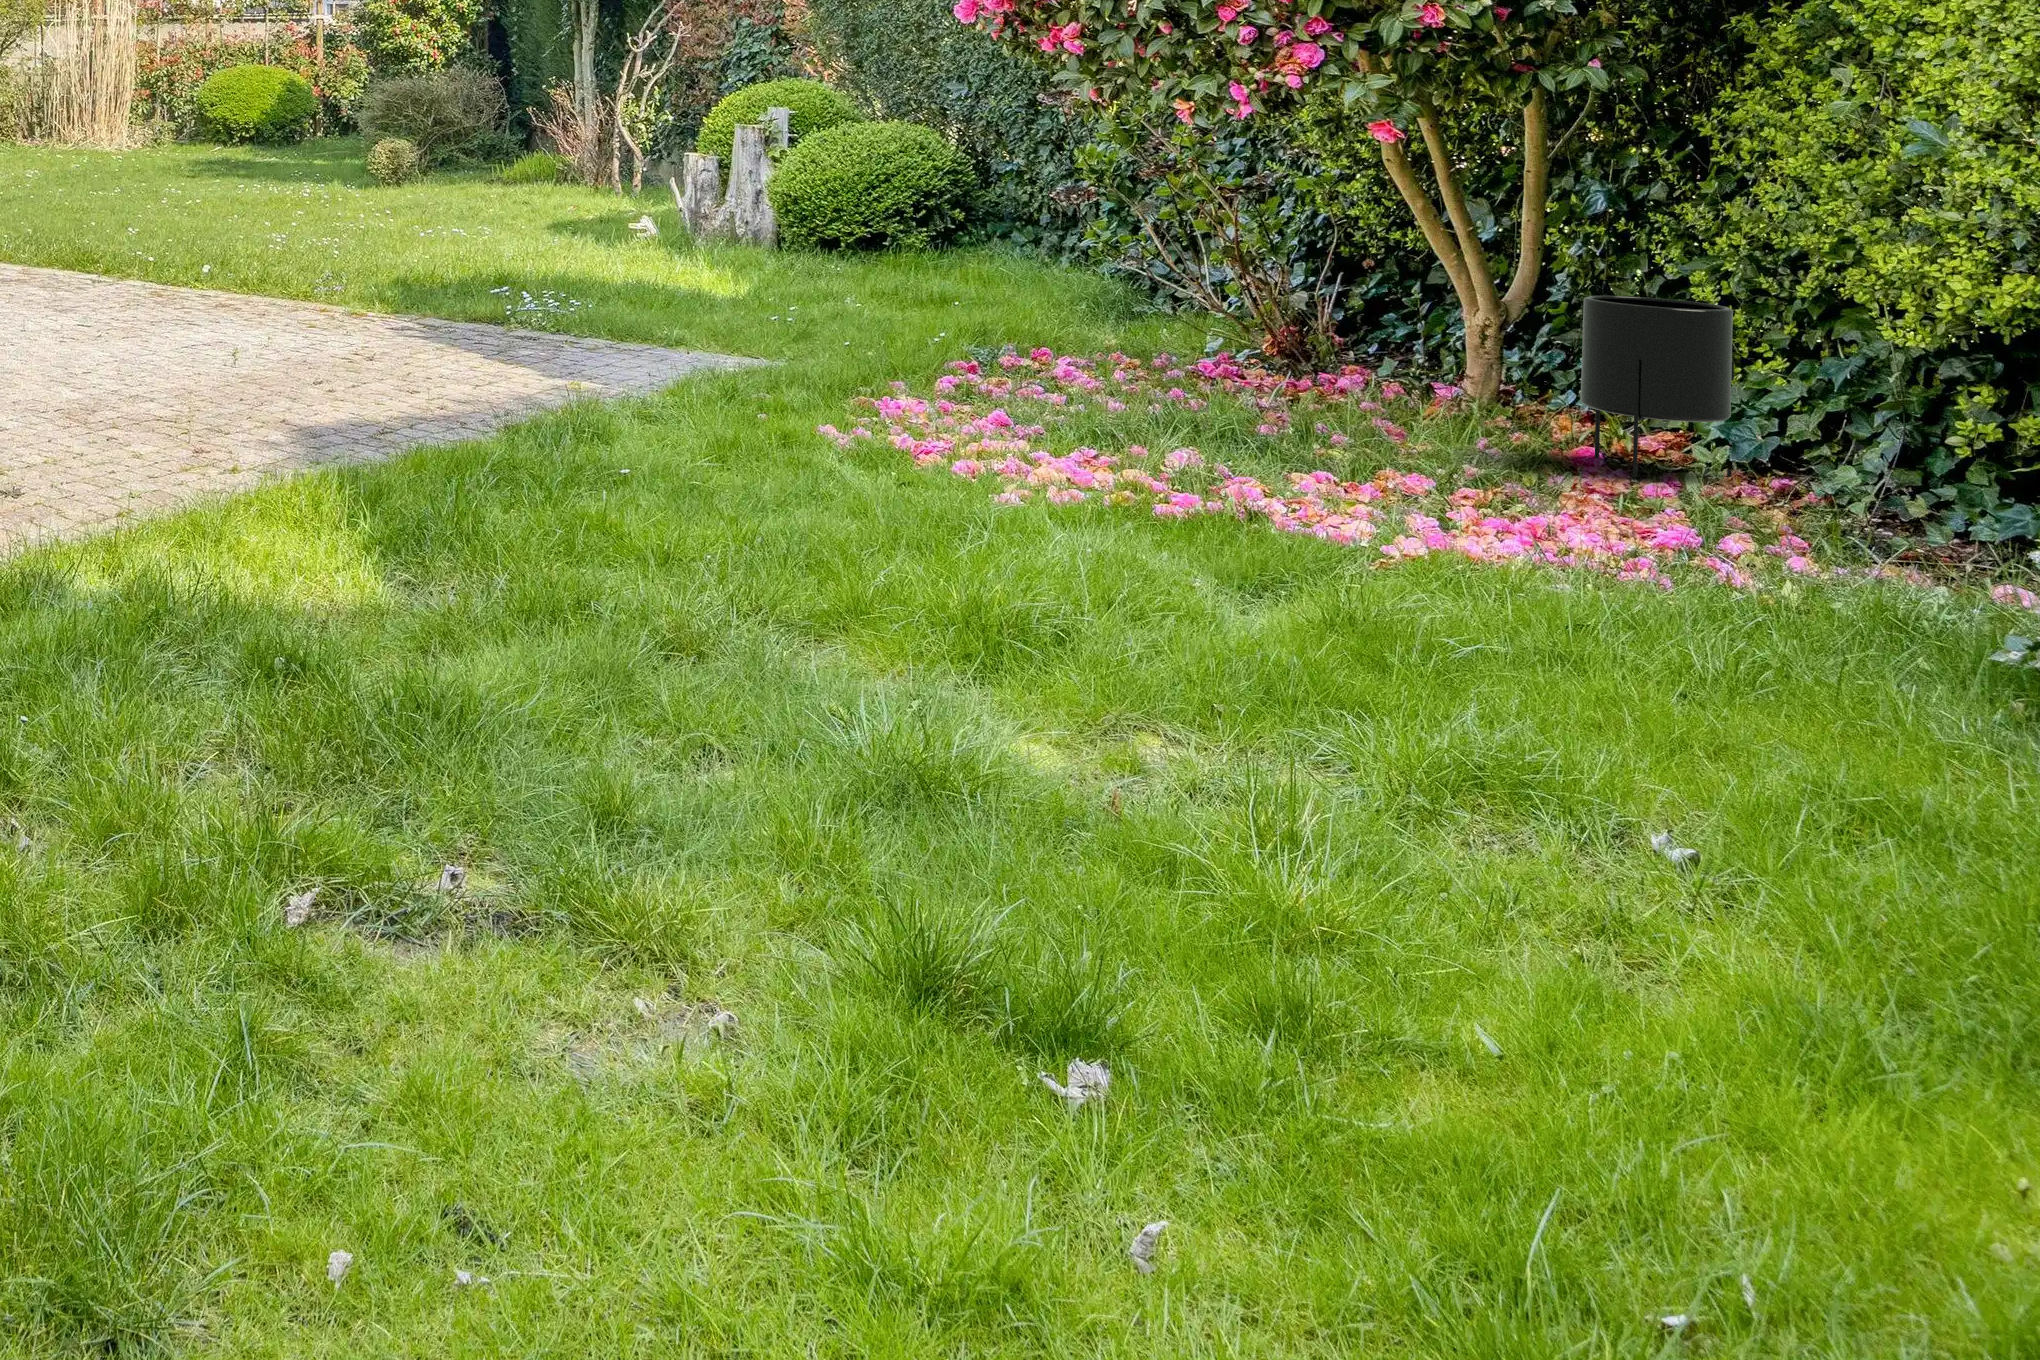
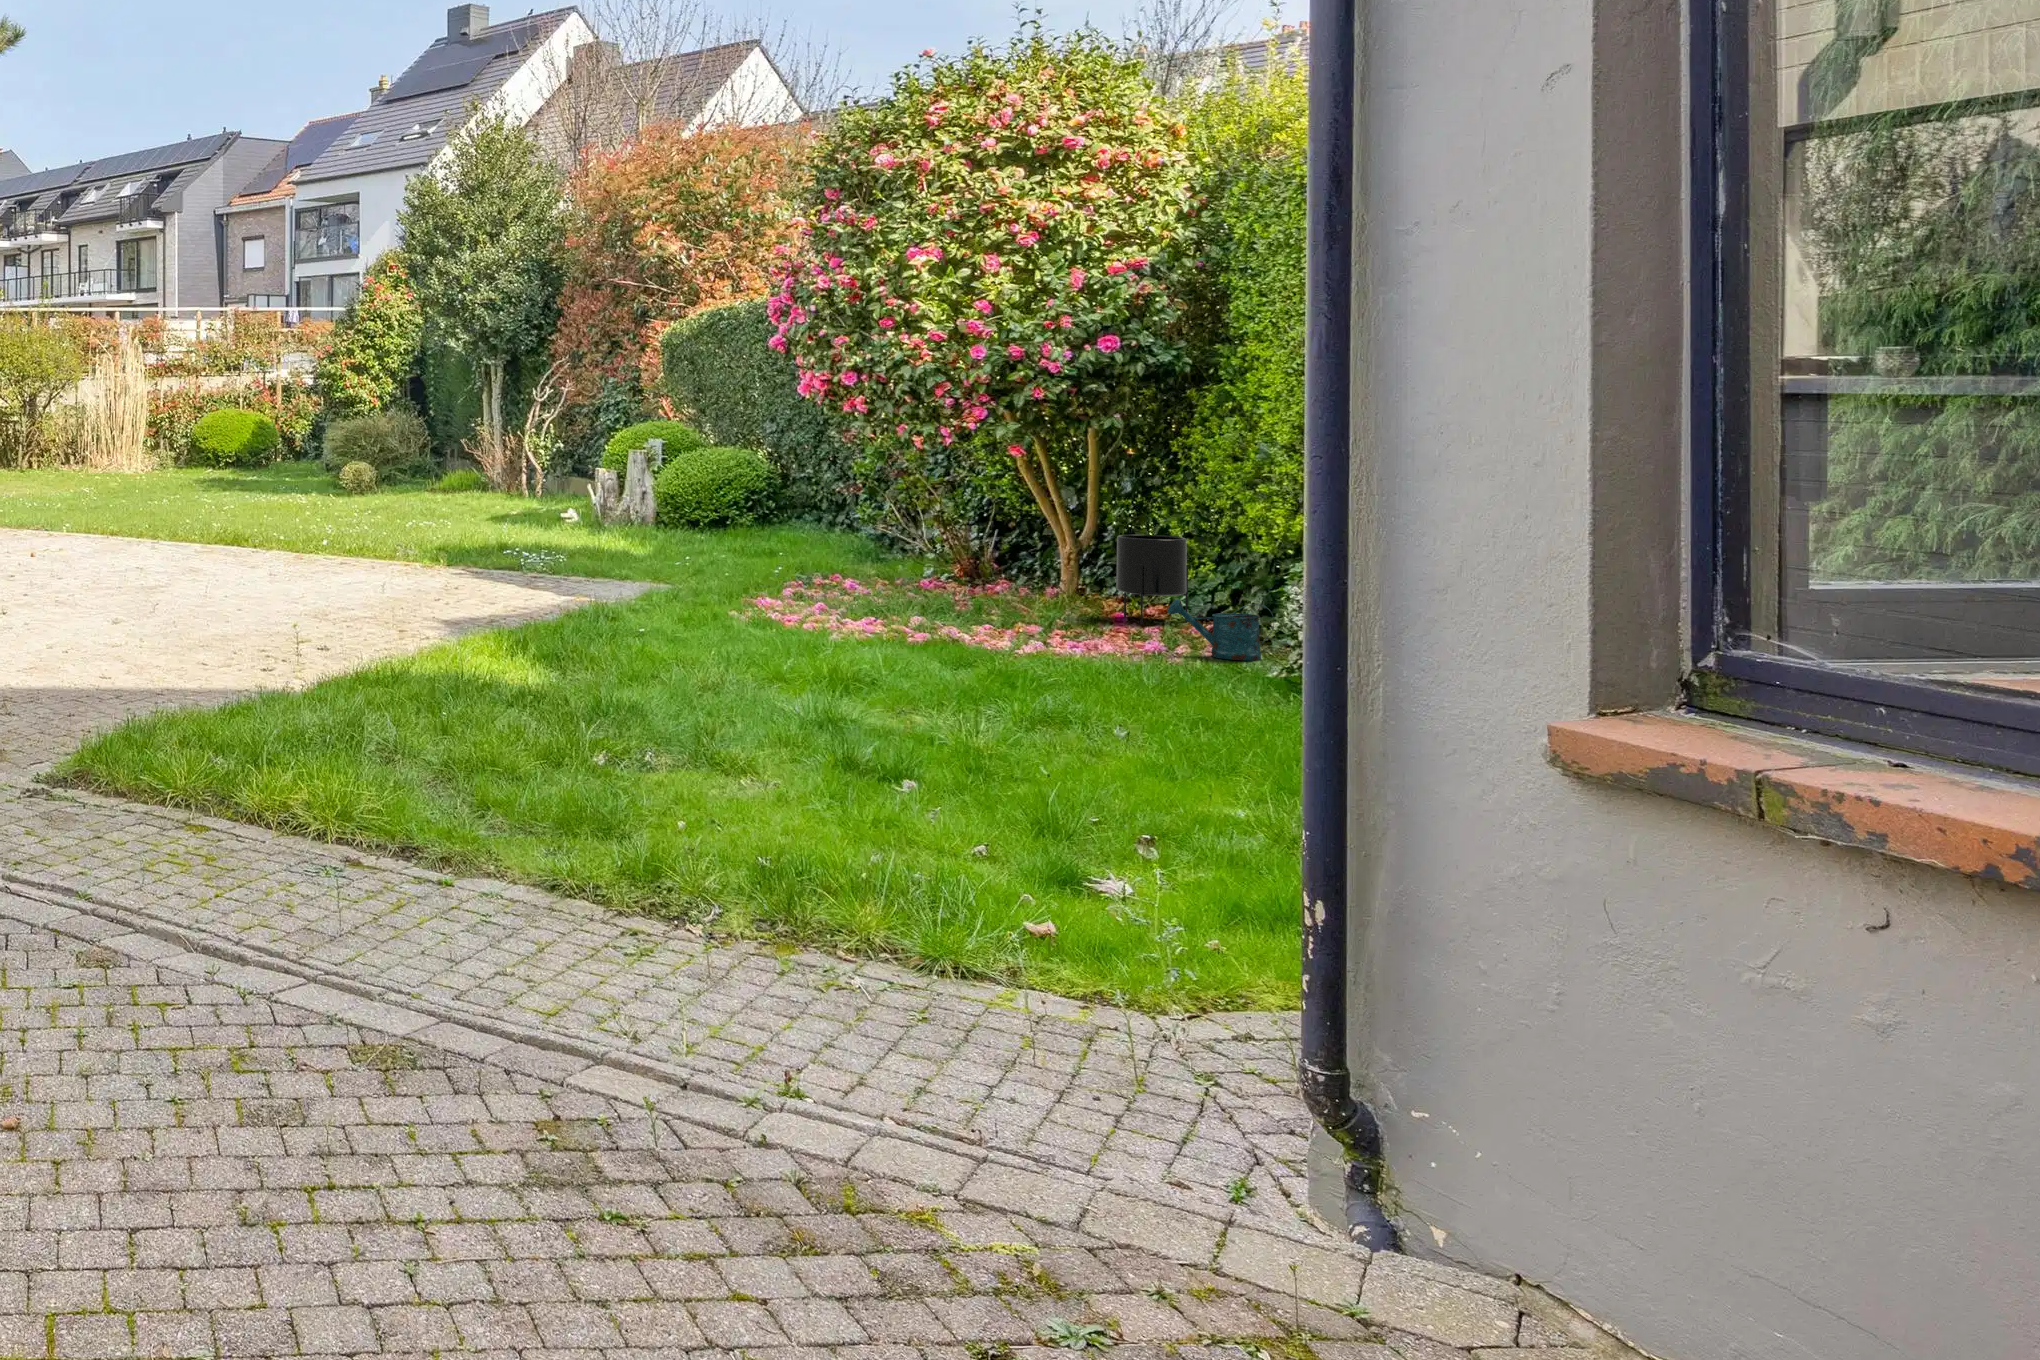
watering can: none [1708,439,1960,584] -> present [1168,599,1274,661]

